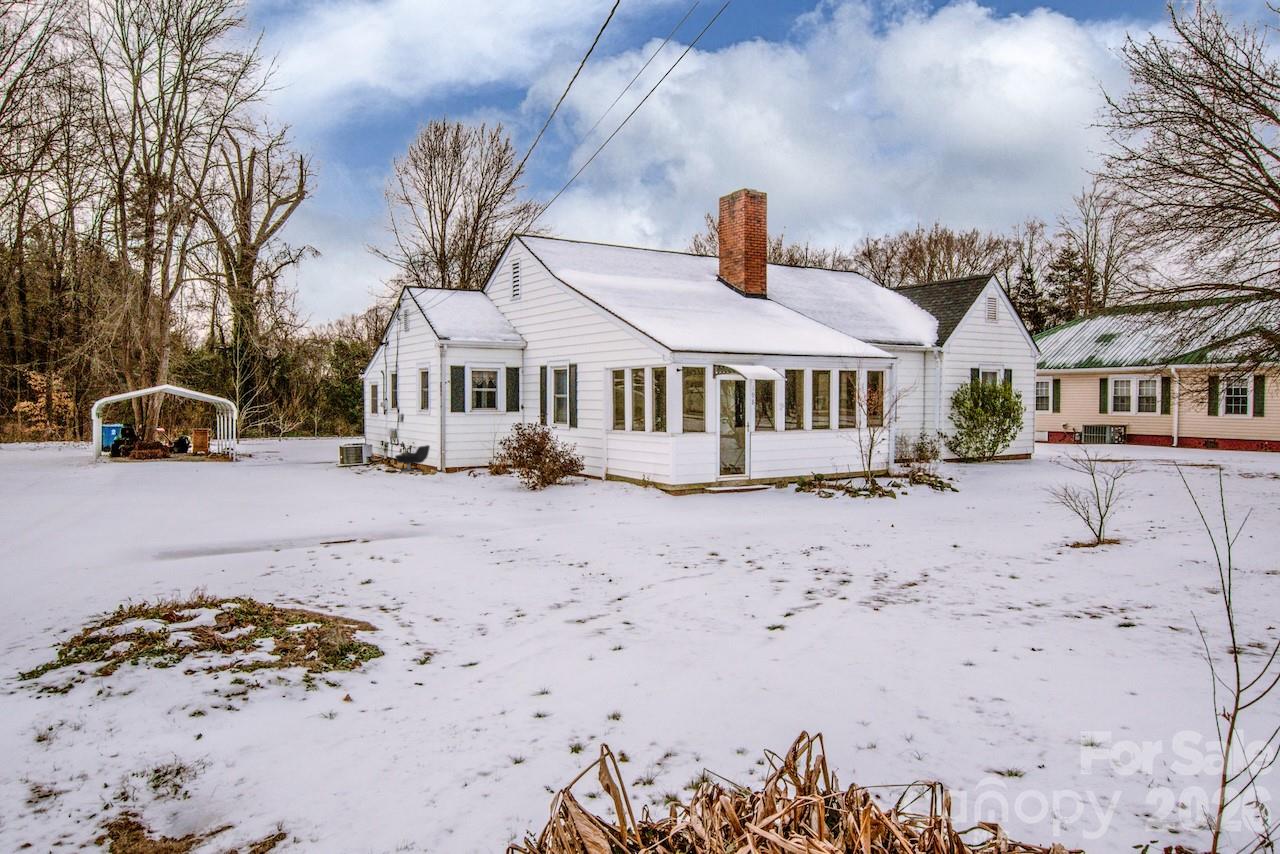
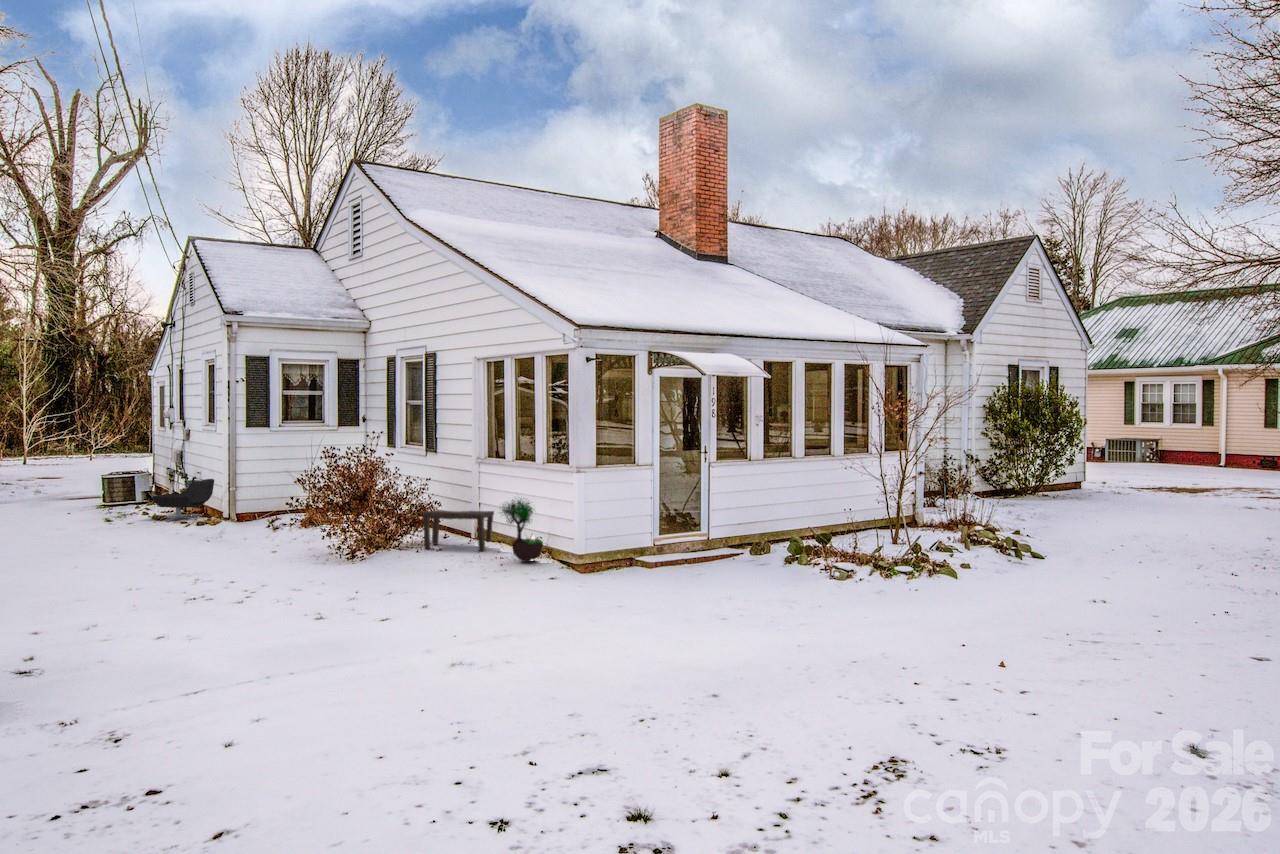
potted tree: none [624,449,651,490] -> present [502,498,543,562]
bench: none [575,462,618,486] -> present [422,510,494,551]

